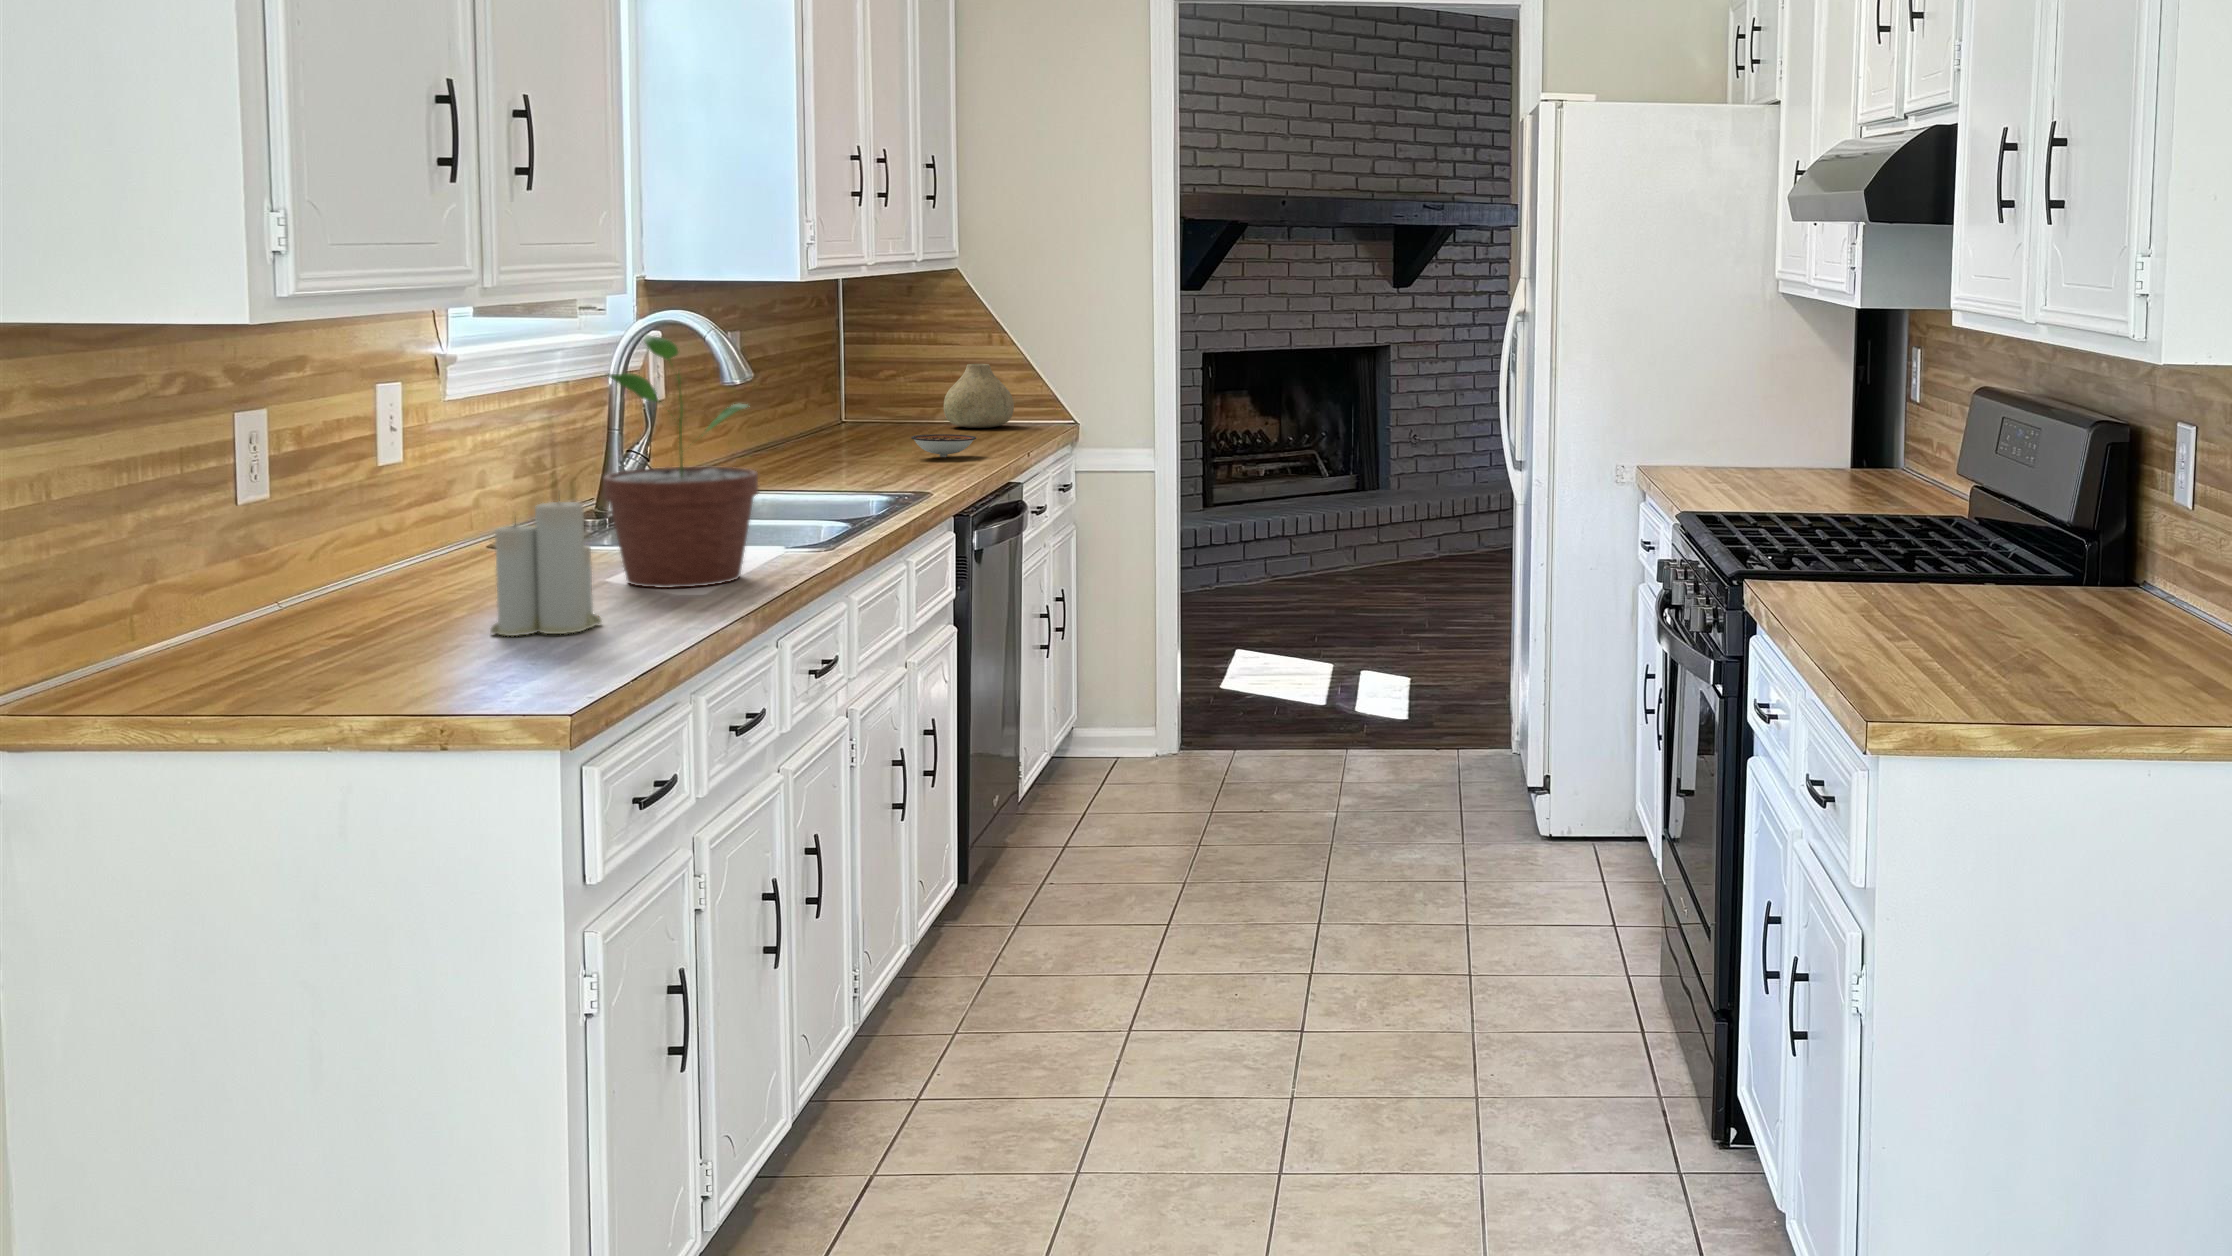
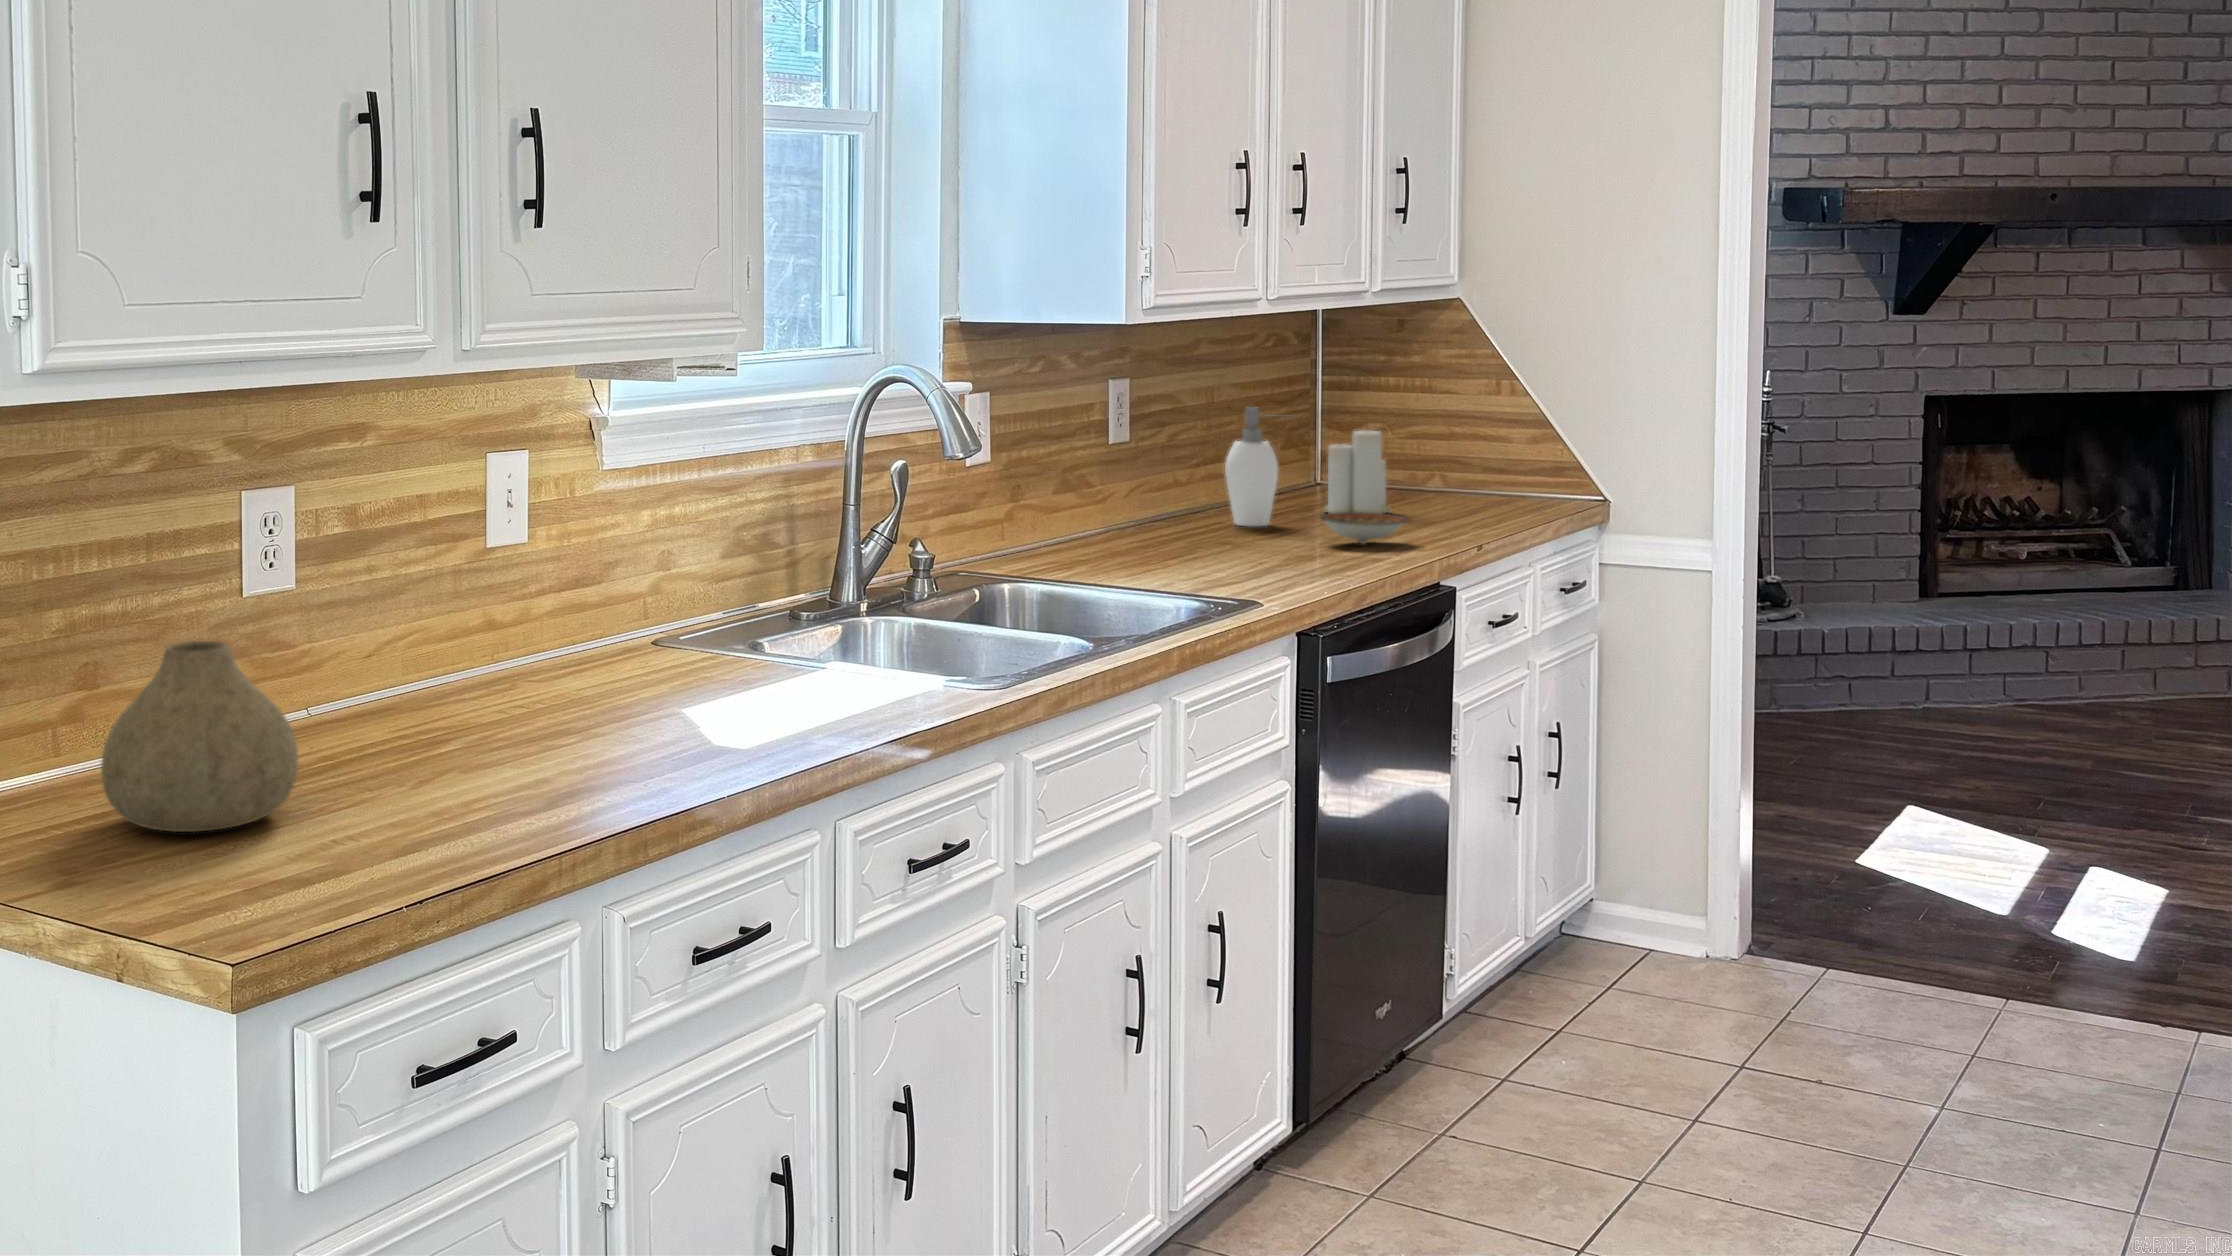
potted plant: present [603,335,758,588] -> none [651,403,840,738]
soap dispenser: none [815,356,872,452] -> present [1225,407,1278,526]
vase: present [944,364,1014,428] -> present [101,641,298,832]
candle: present [490,502,602,636] -> present [1324,431,1391,513]

